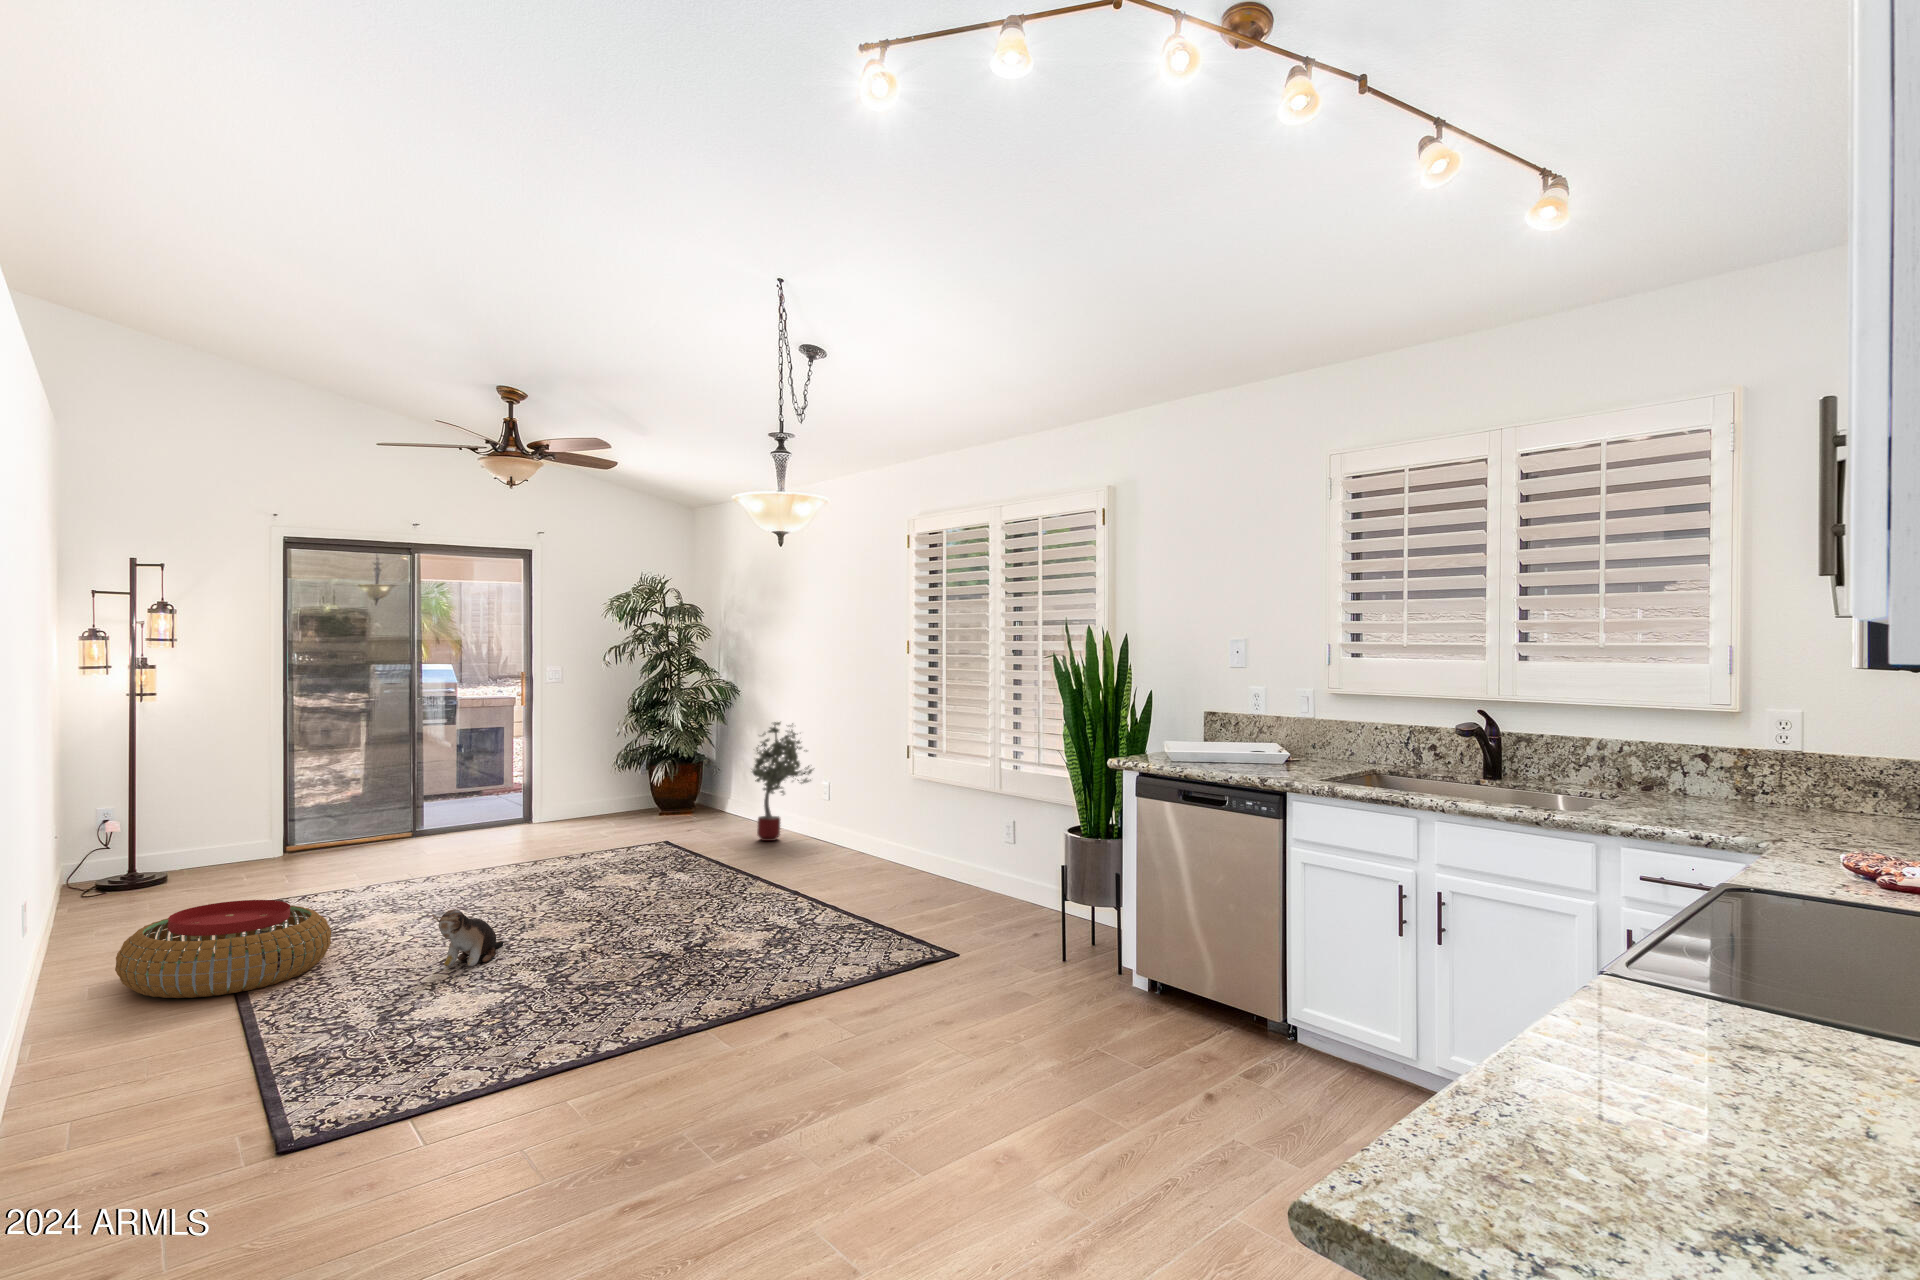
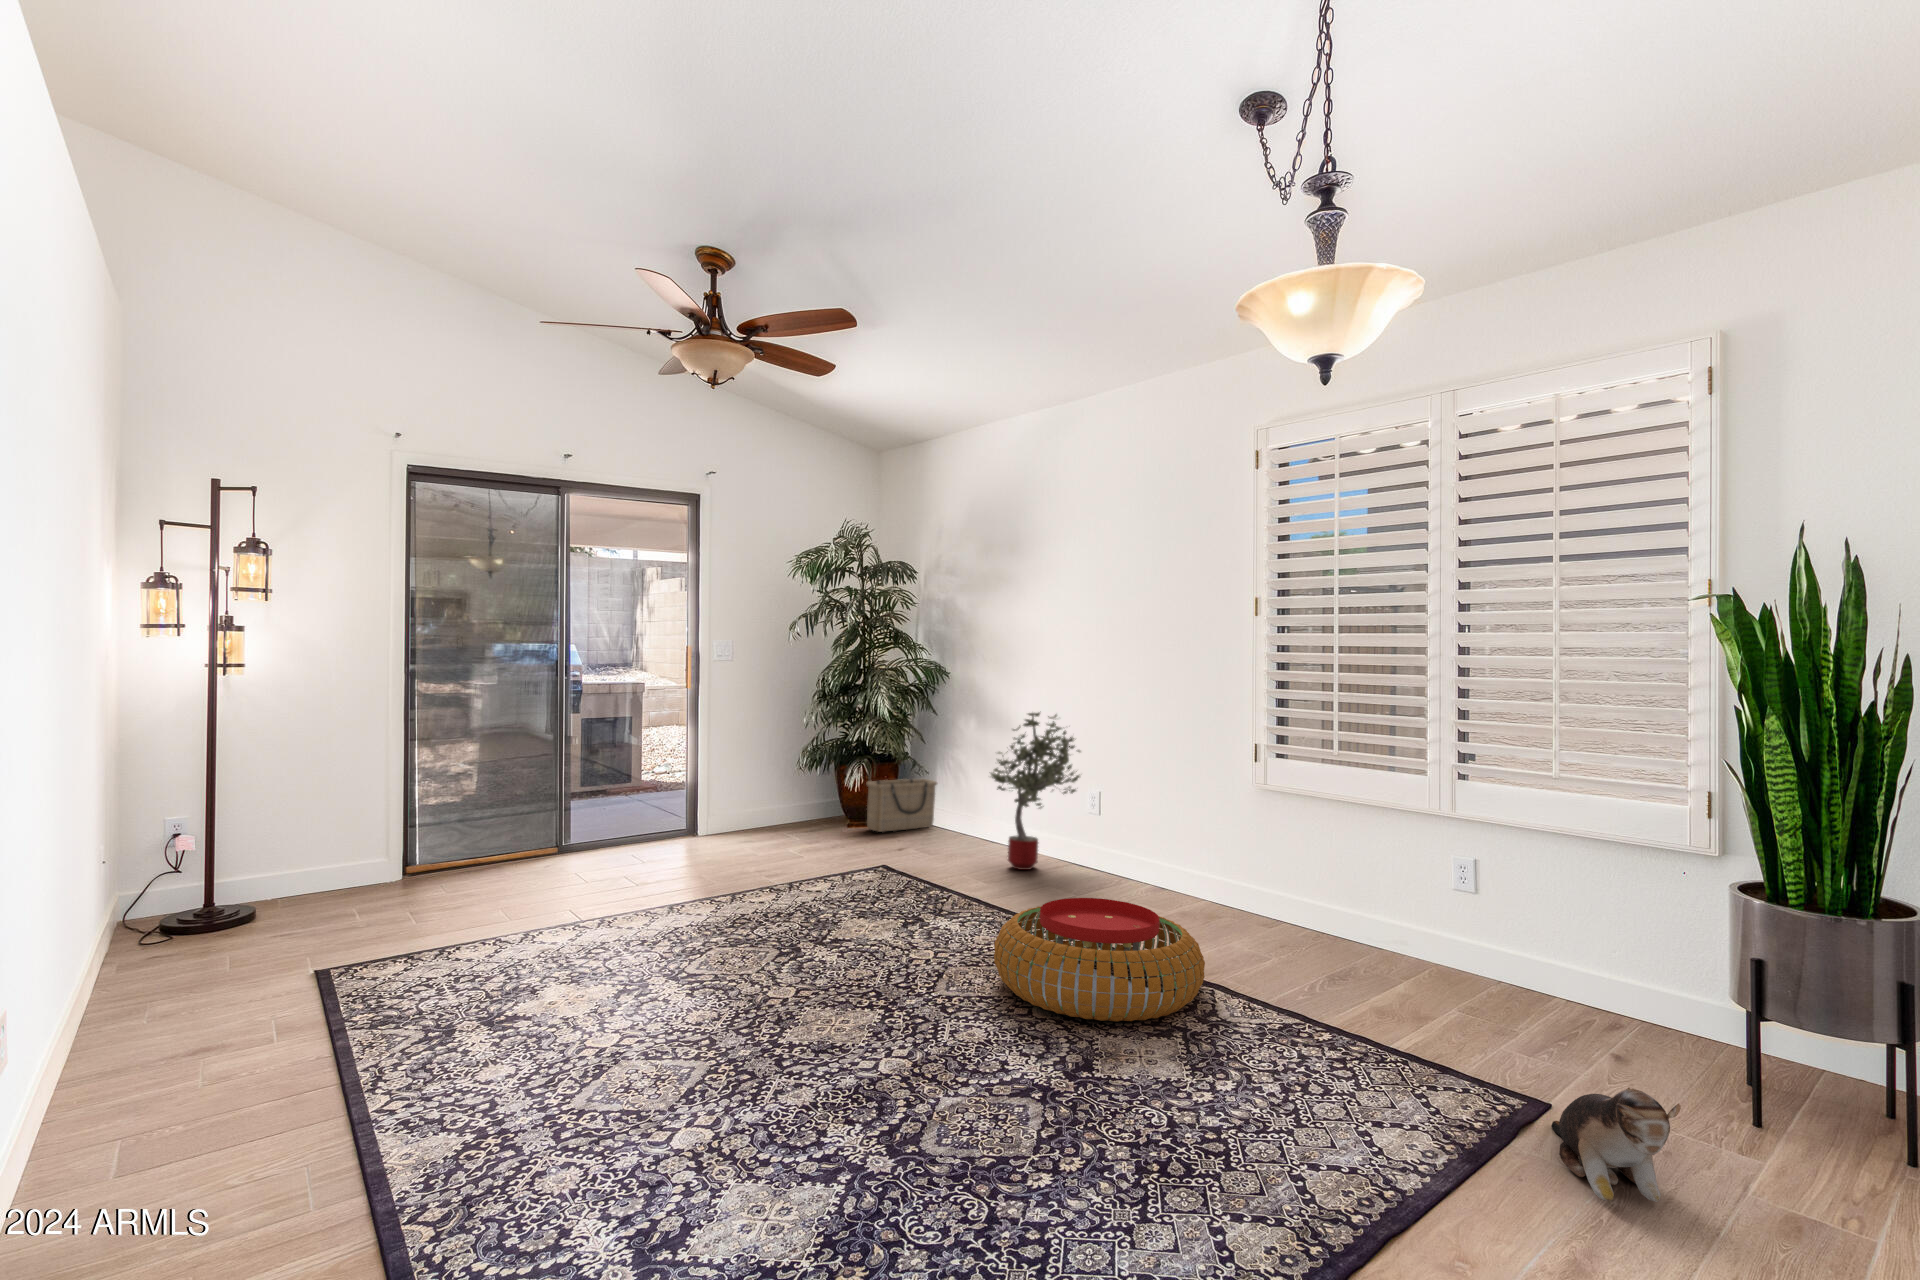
basket: none [669,775,729,817] -> present [866,779,937,832]
pouf: present [115,900,331,998] -> present [994,898,1205,1022]
plush toy: present [432,909,503,967] -> present [1551,1088,1681,1202]

